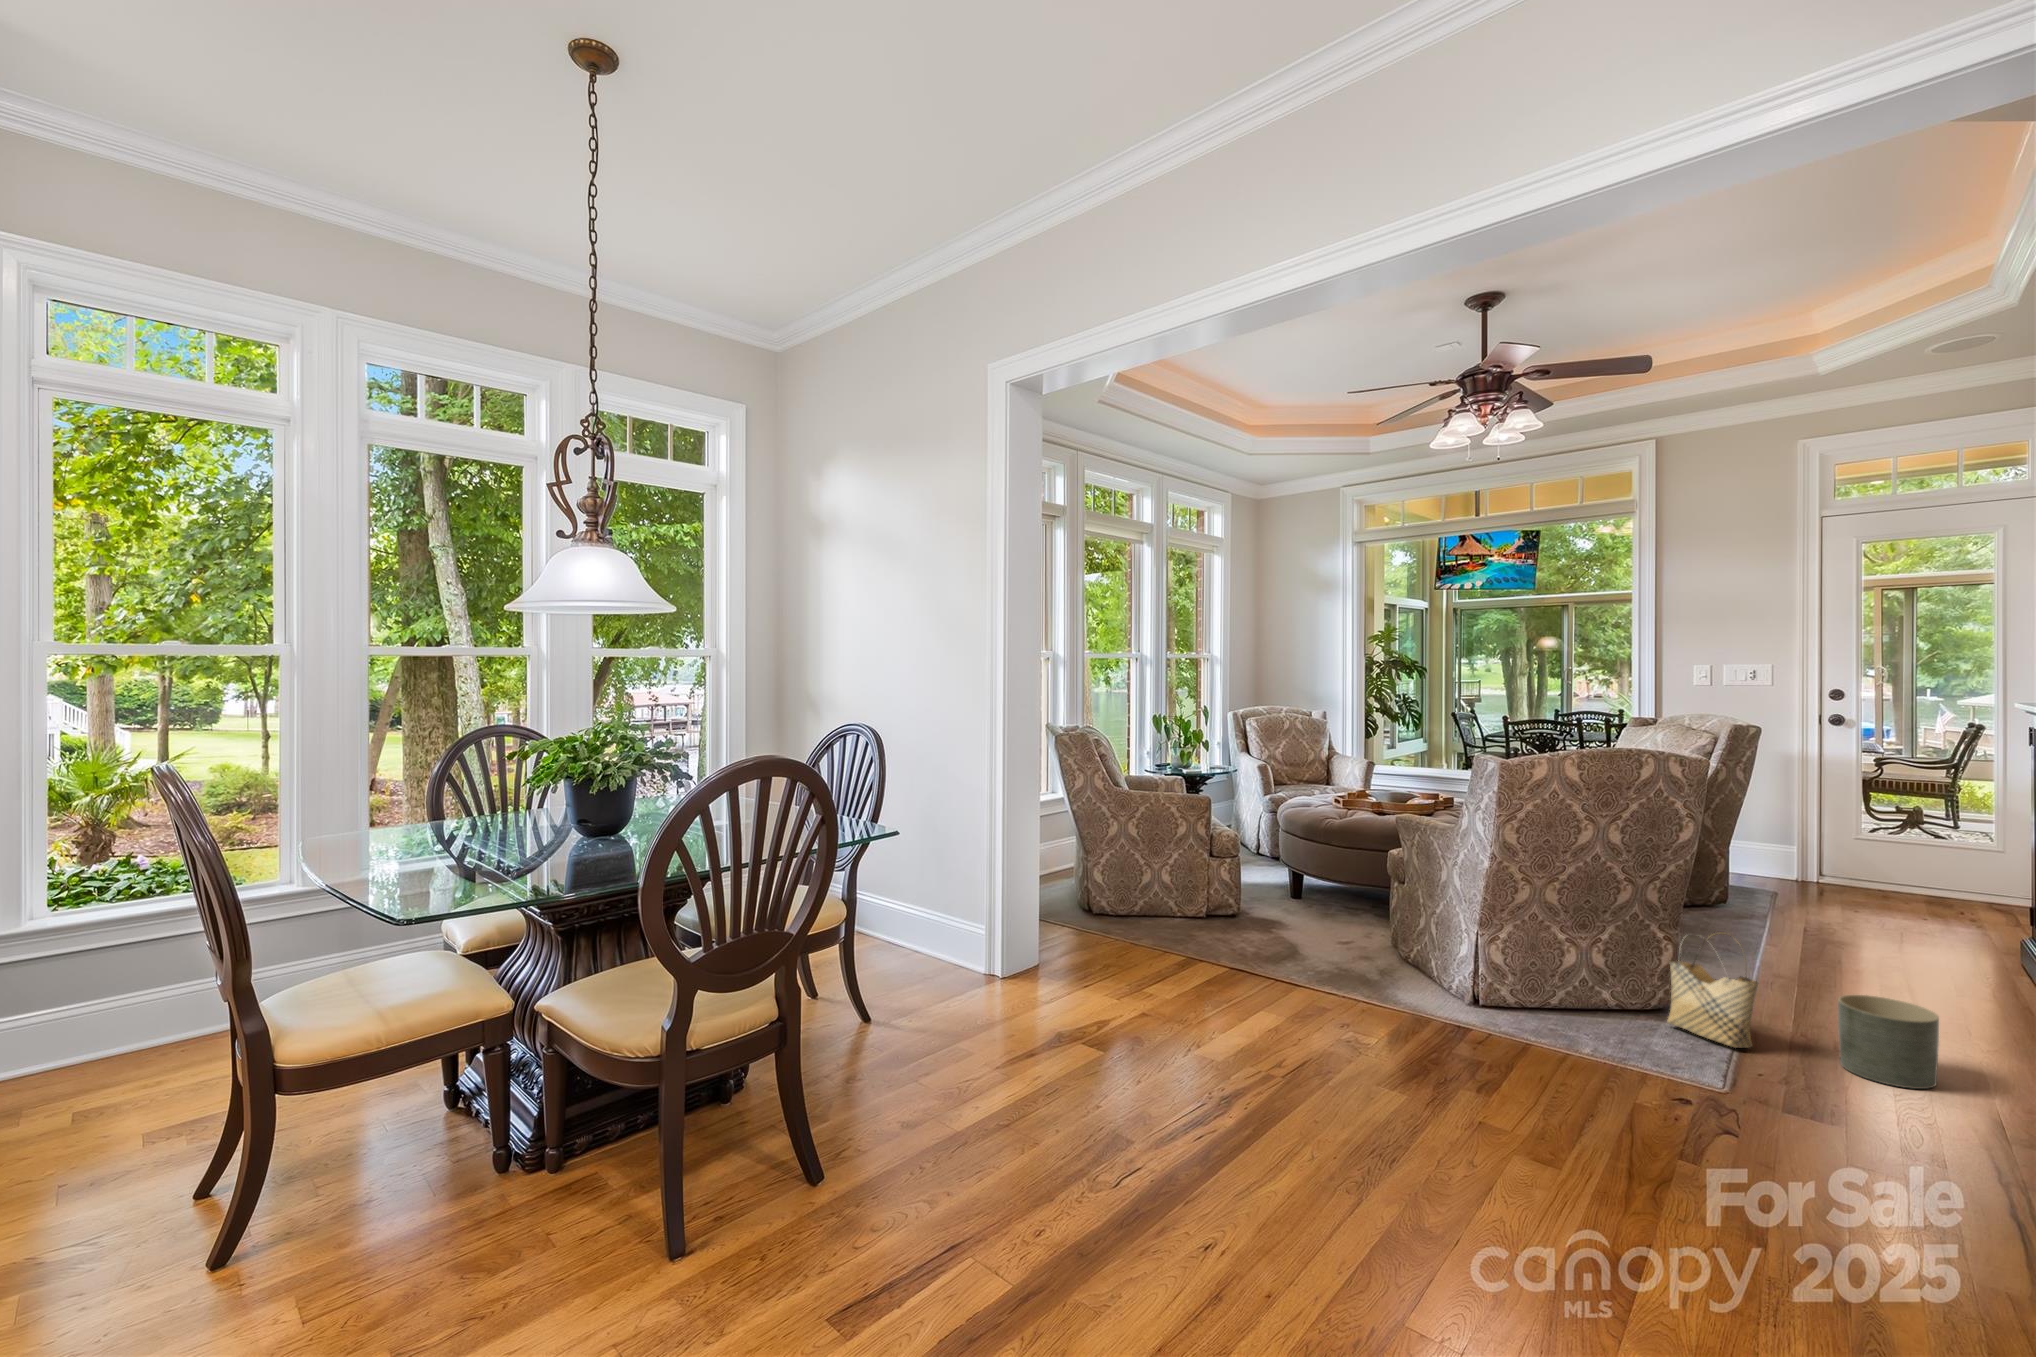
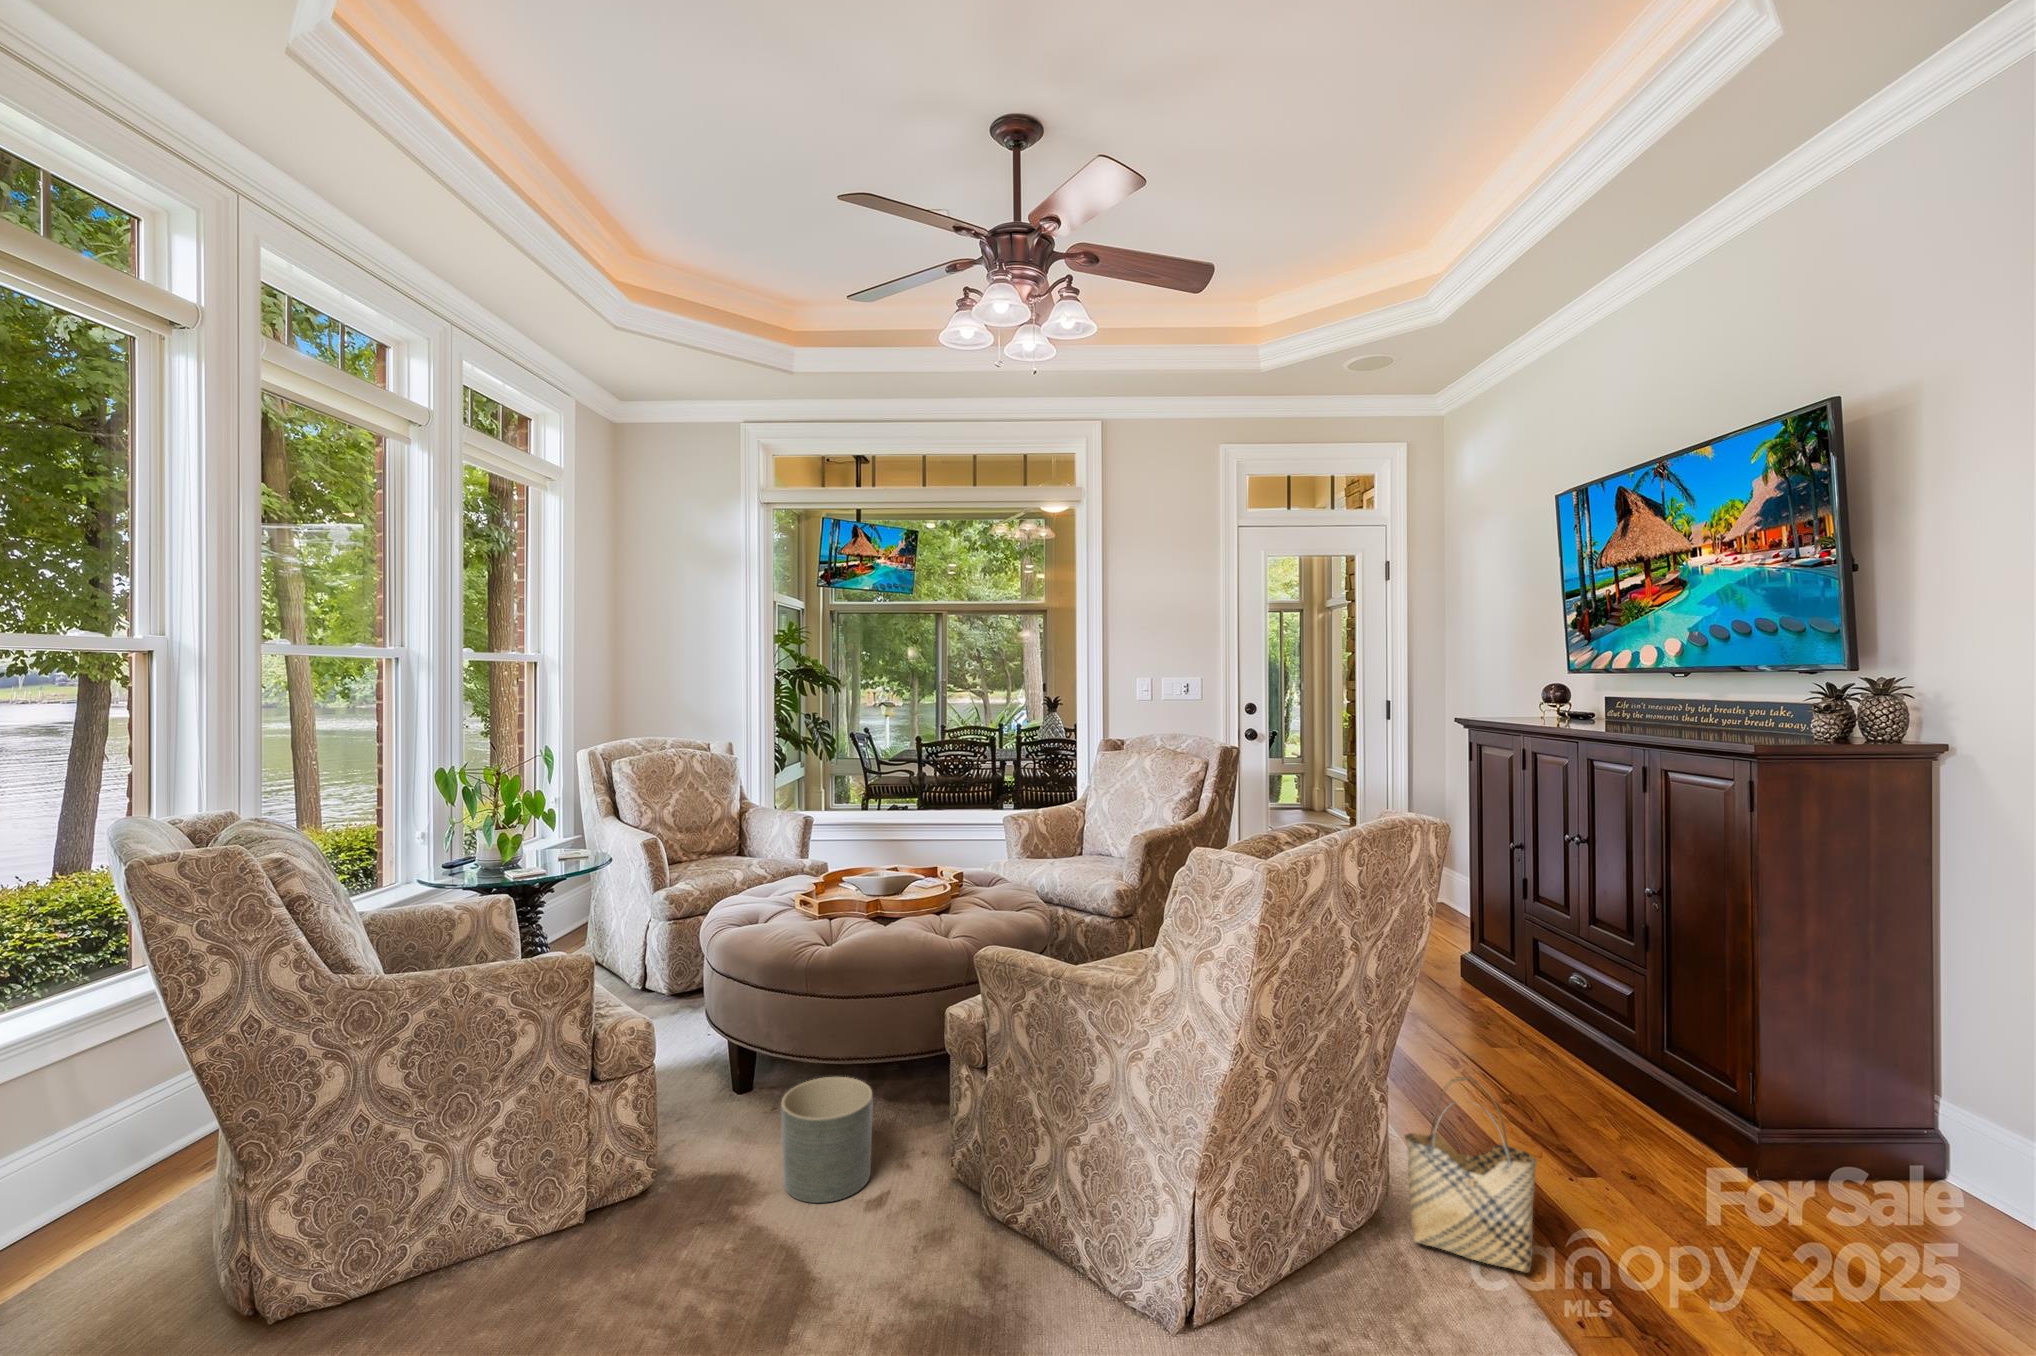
planter: present [1838,995,1939,1089] -> present [781,1077,872,1203]

